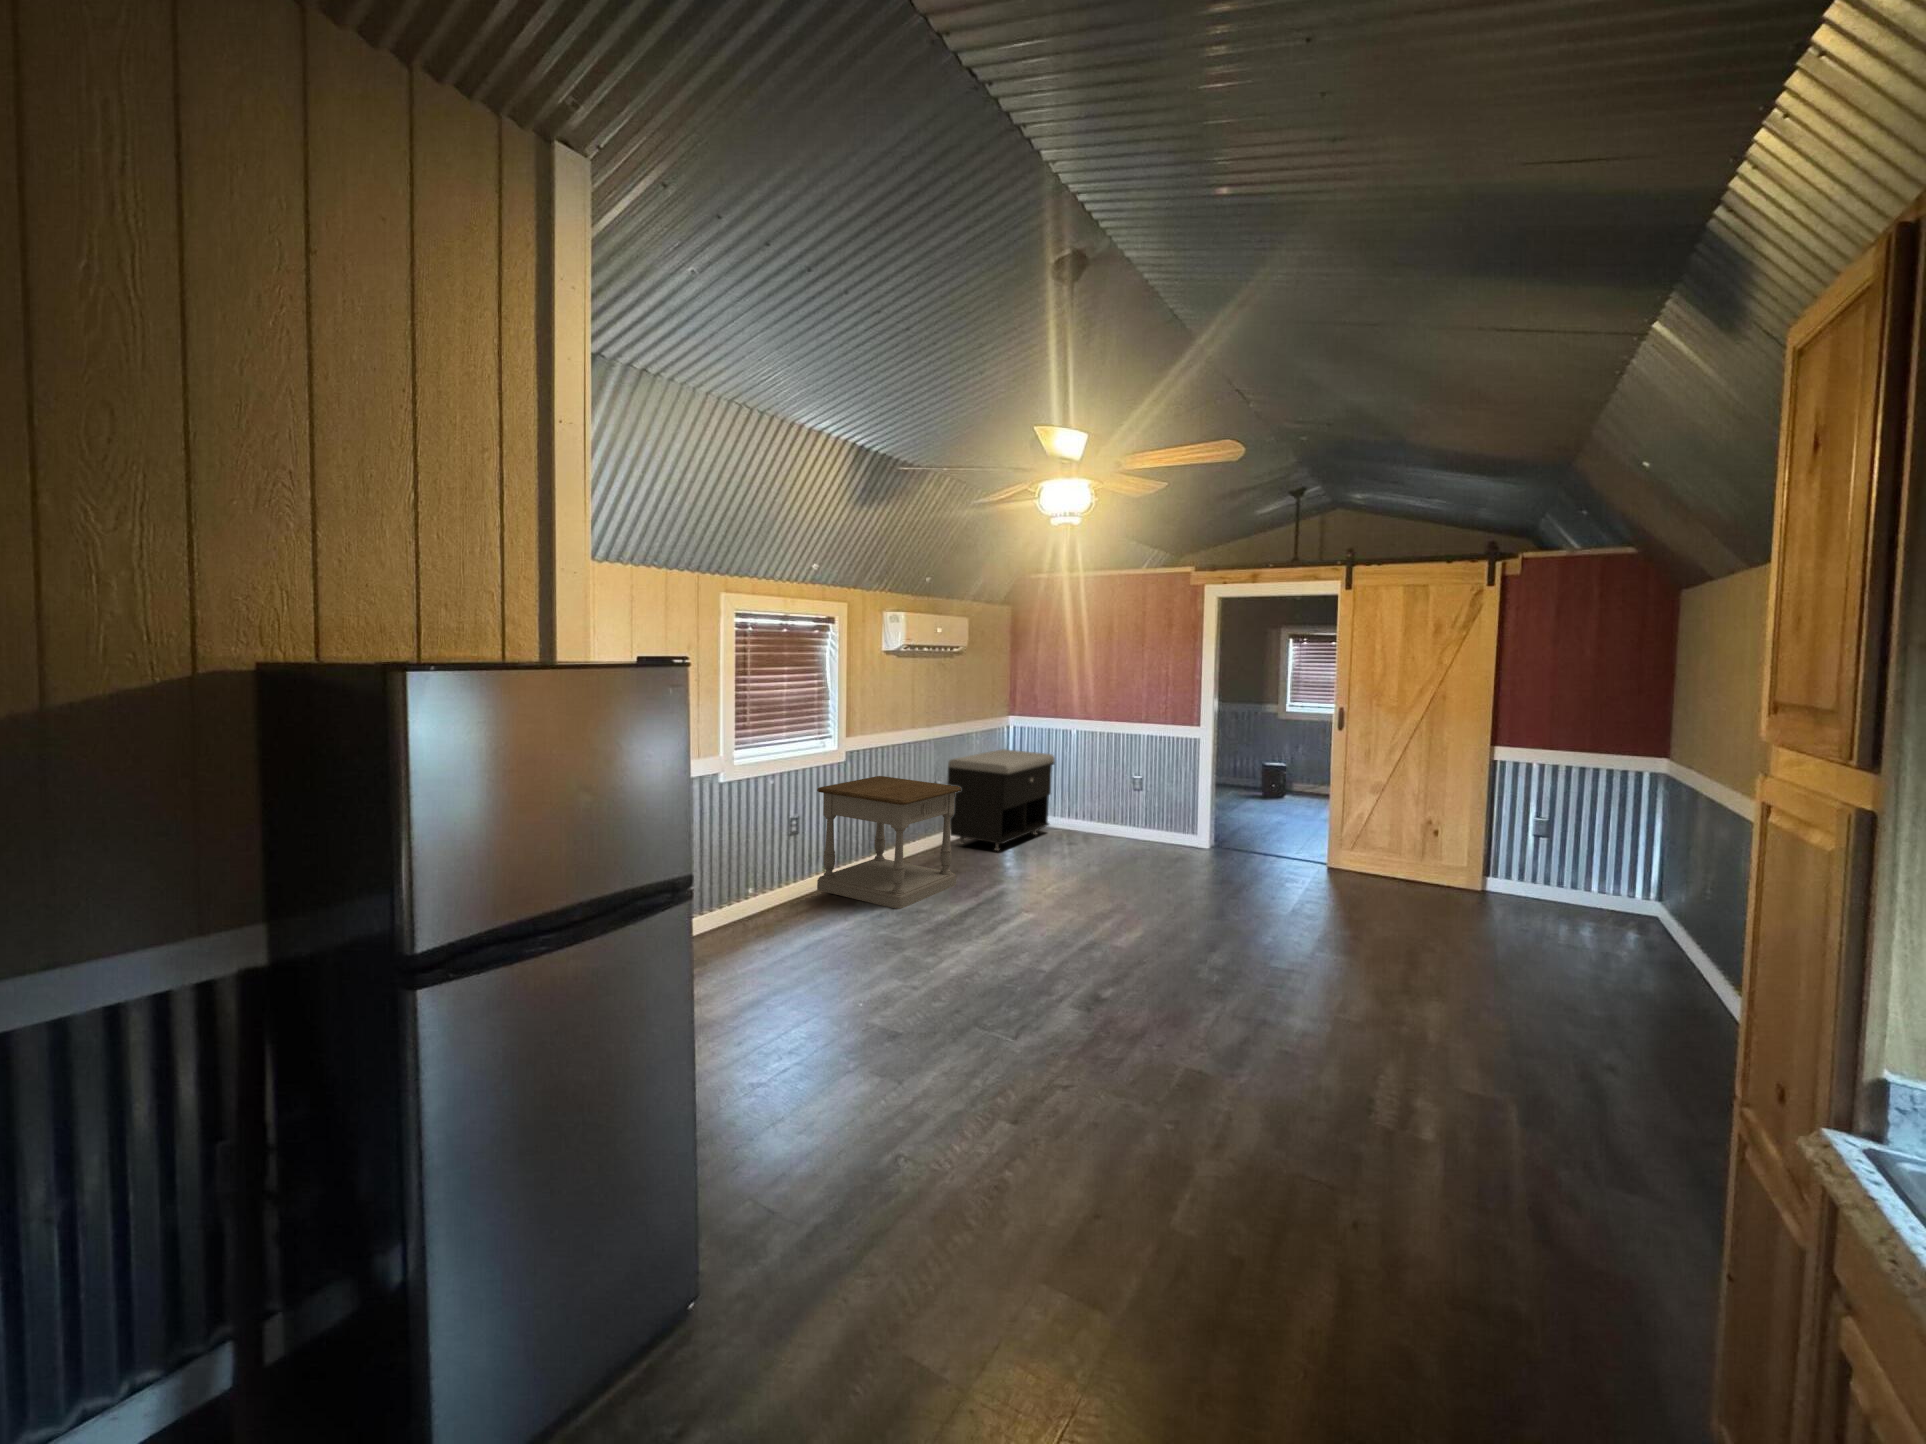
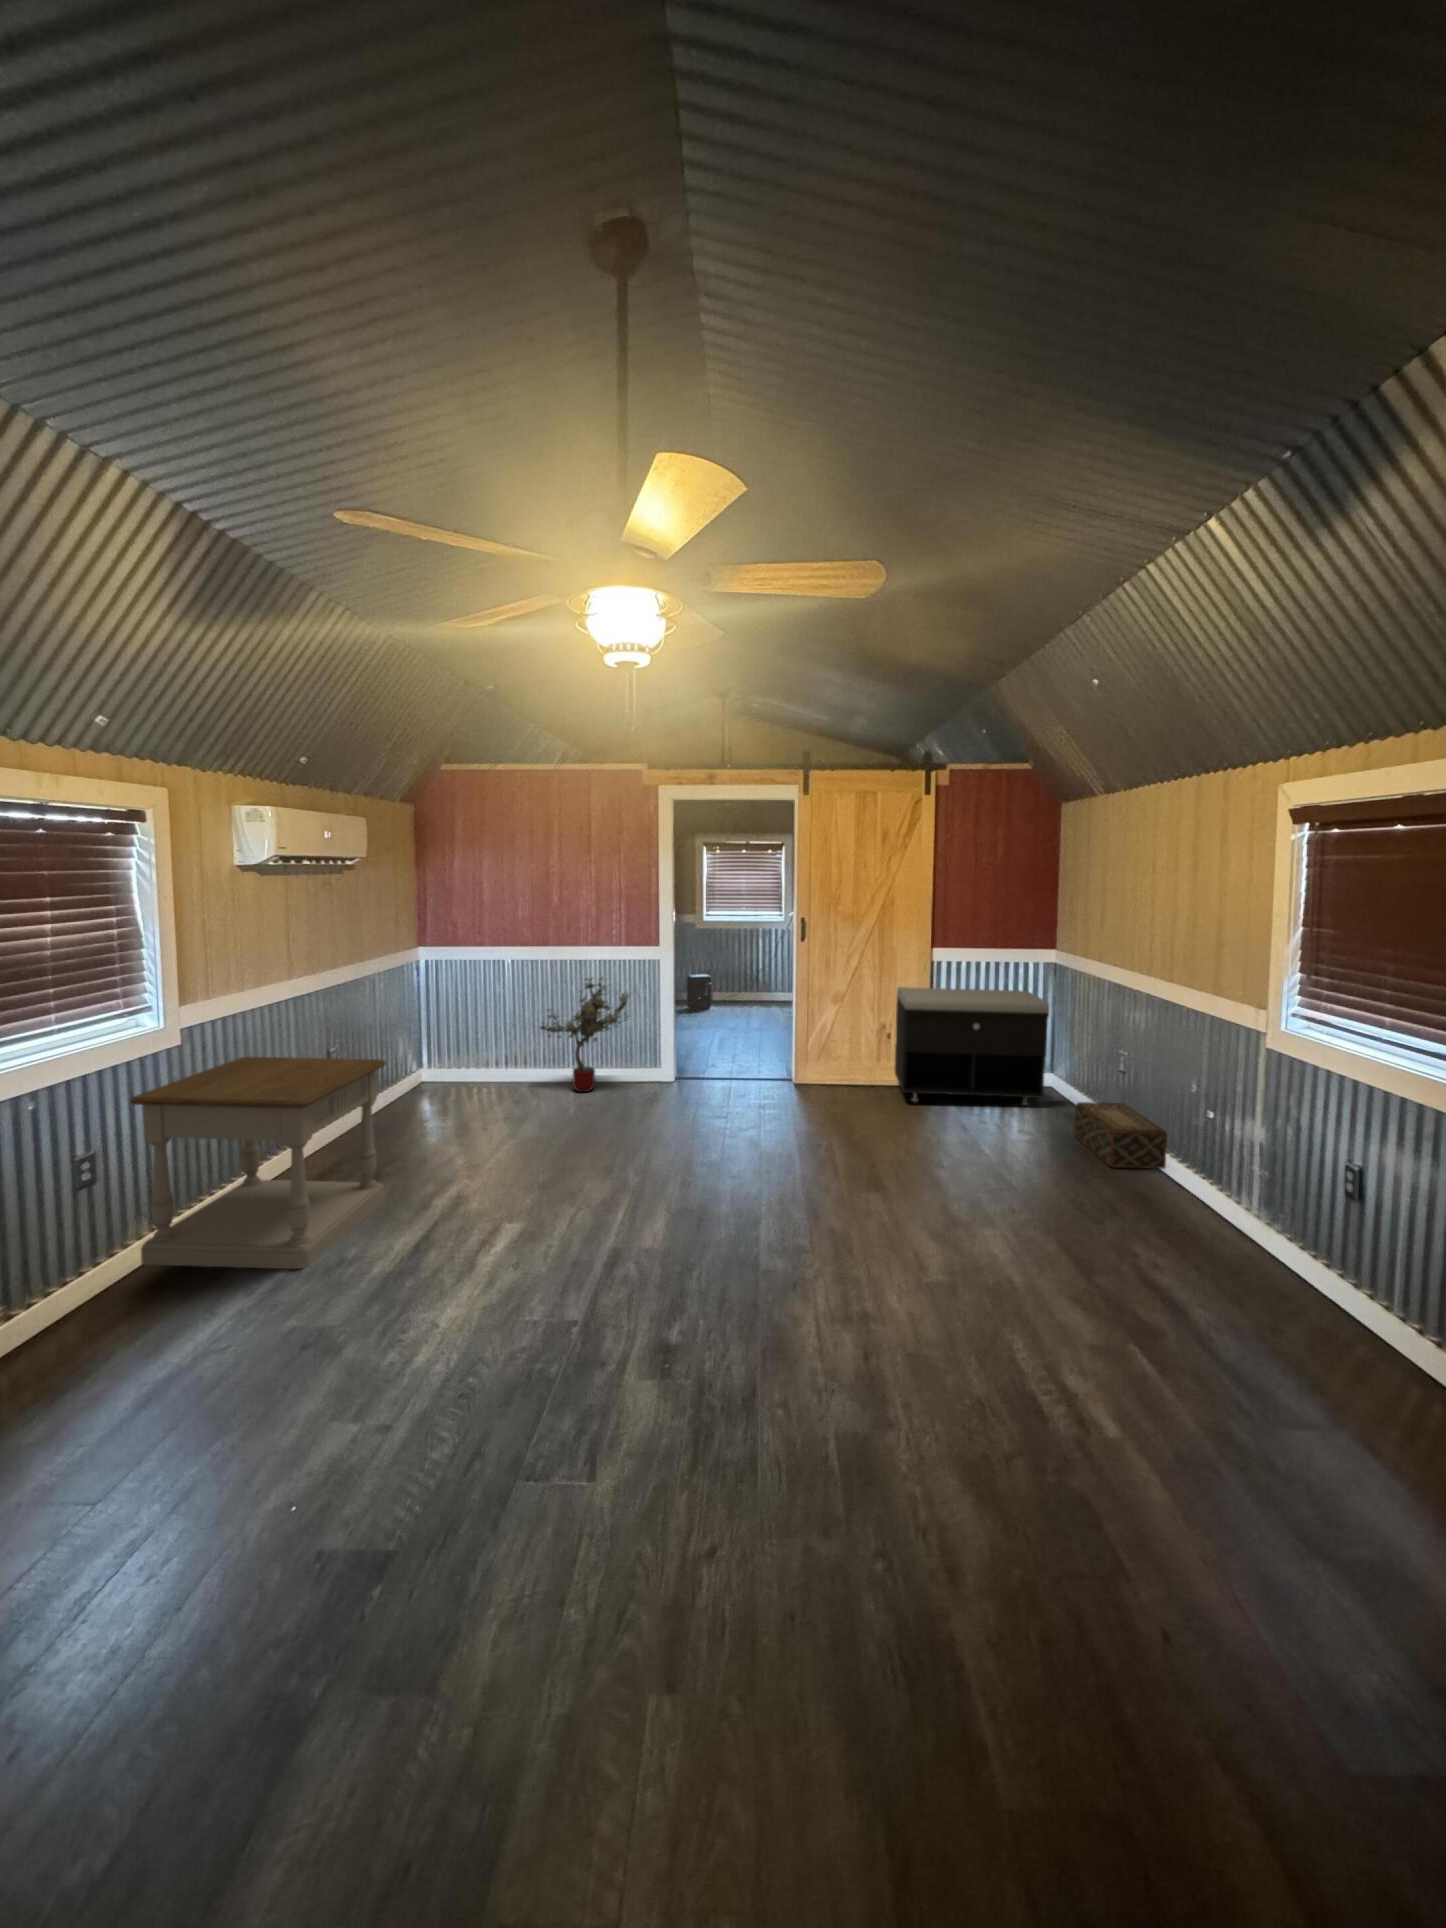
potted tree: none [1093,748,1171,846] -> present [540,977,628,1092]
storage bench: present [947,749,1055,850] -> present [895,987,1049,1105]
woven basket: none [1619,917,1712,996] -> present [1074,1102,1167,1169]

